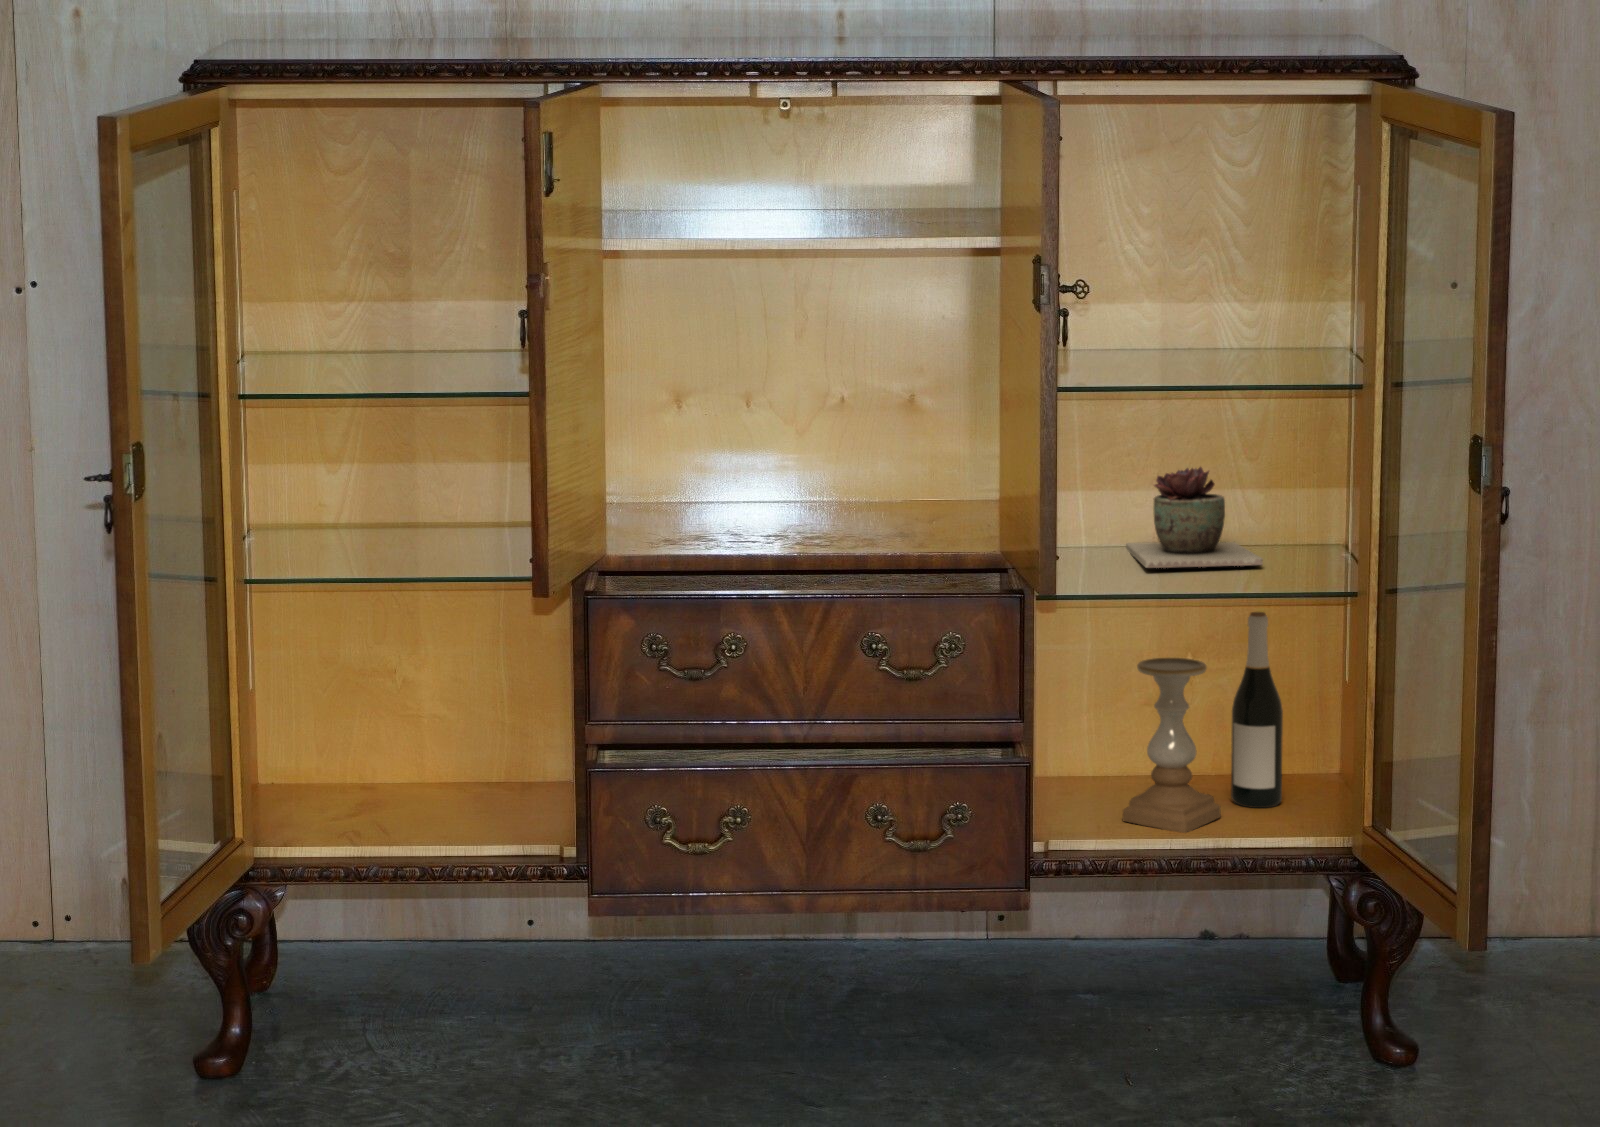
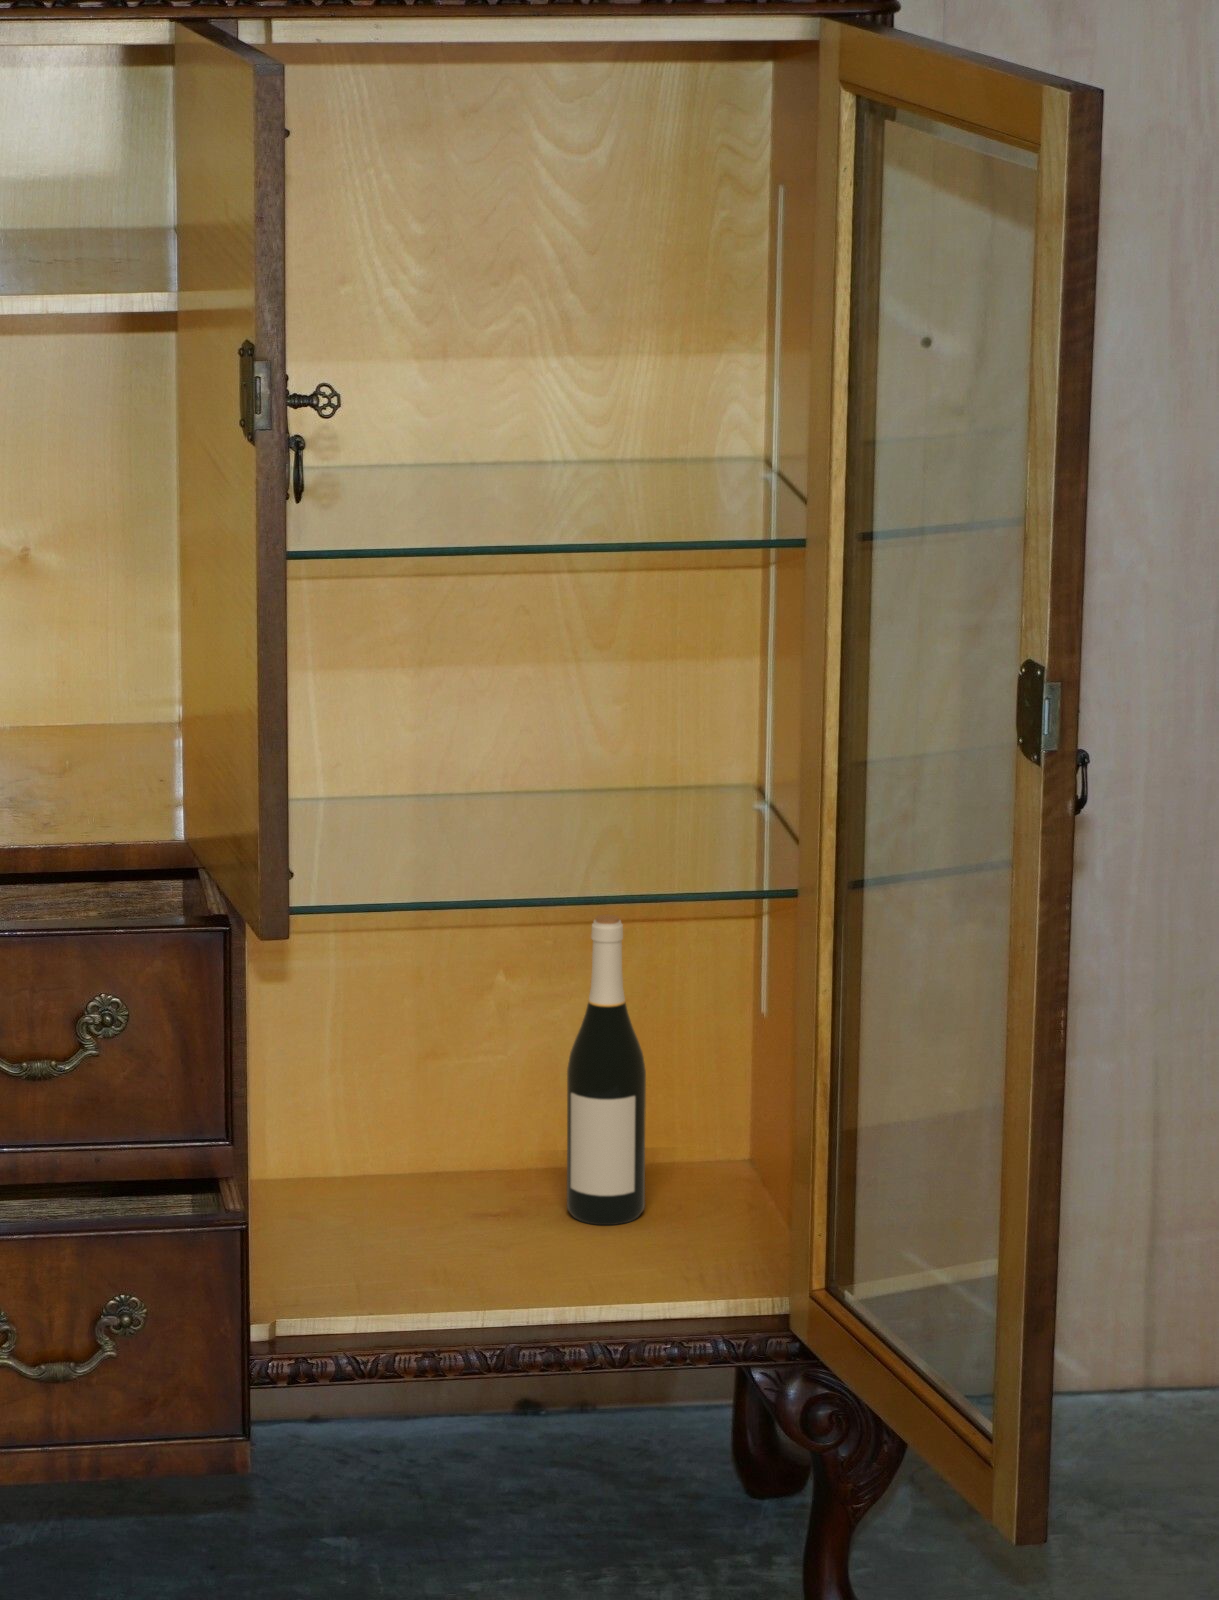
succulent plant: present [1126,467,1263,568] -> none [396,684,620,860]
candle holder: present [1123,658,1221,833] -> none [399,999,554,1292]

